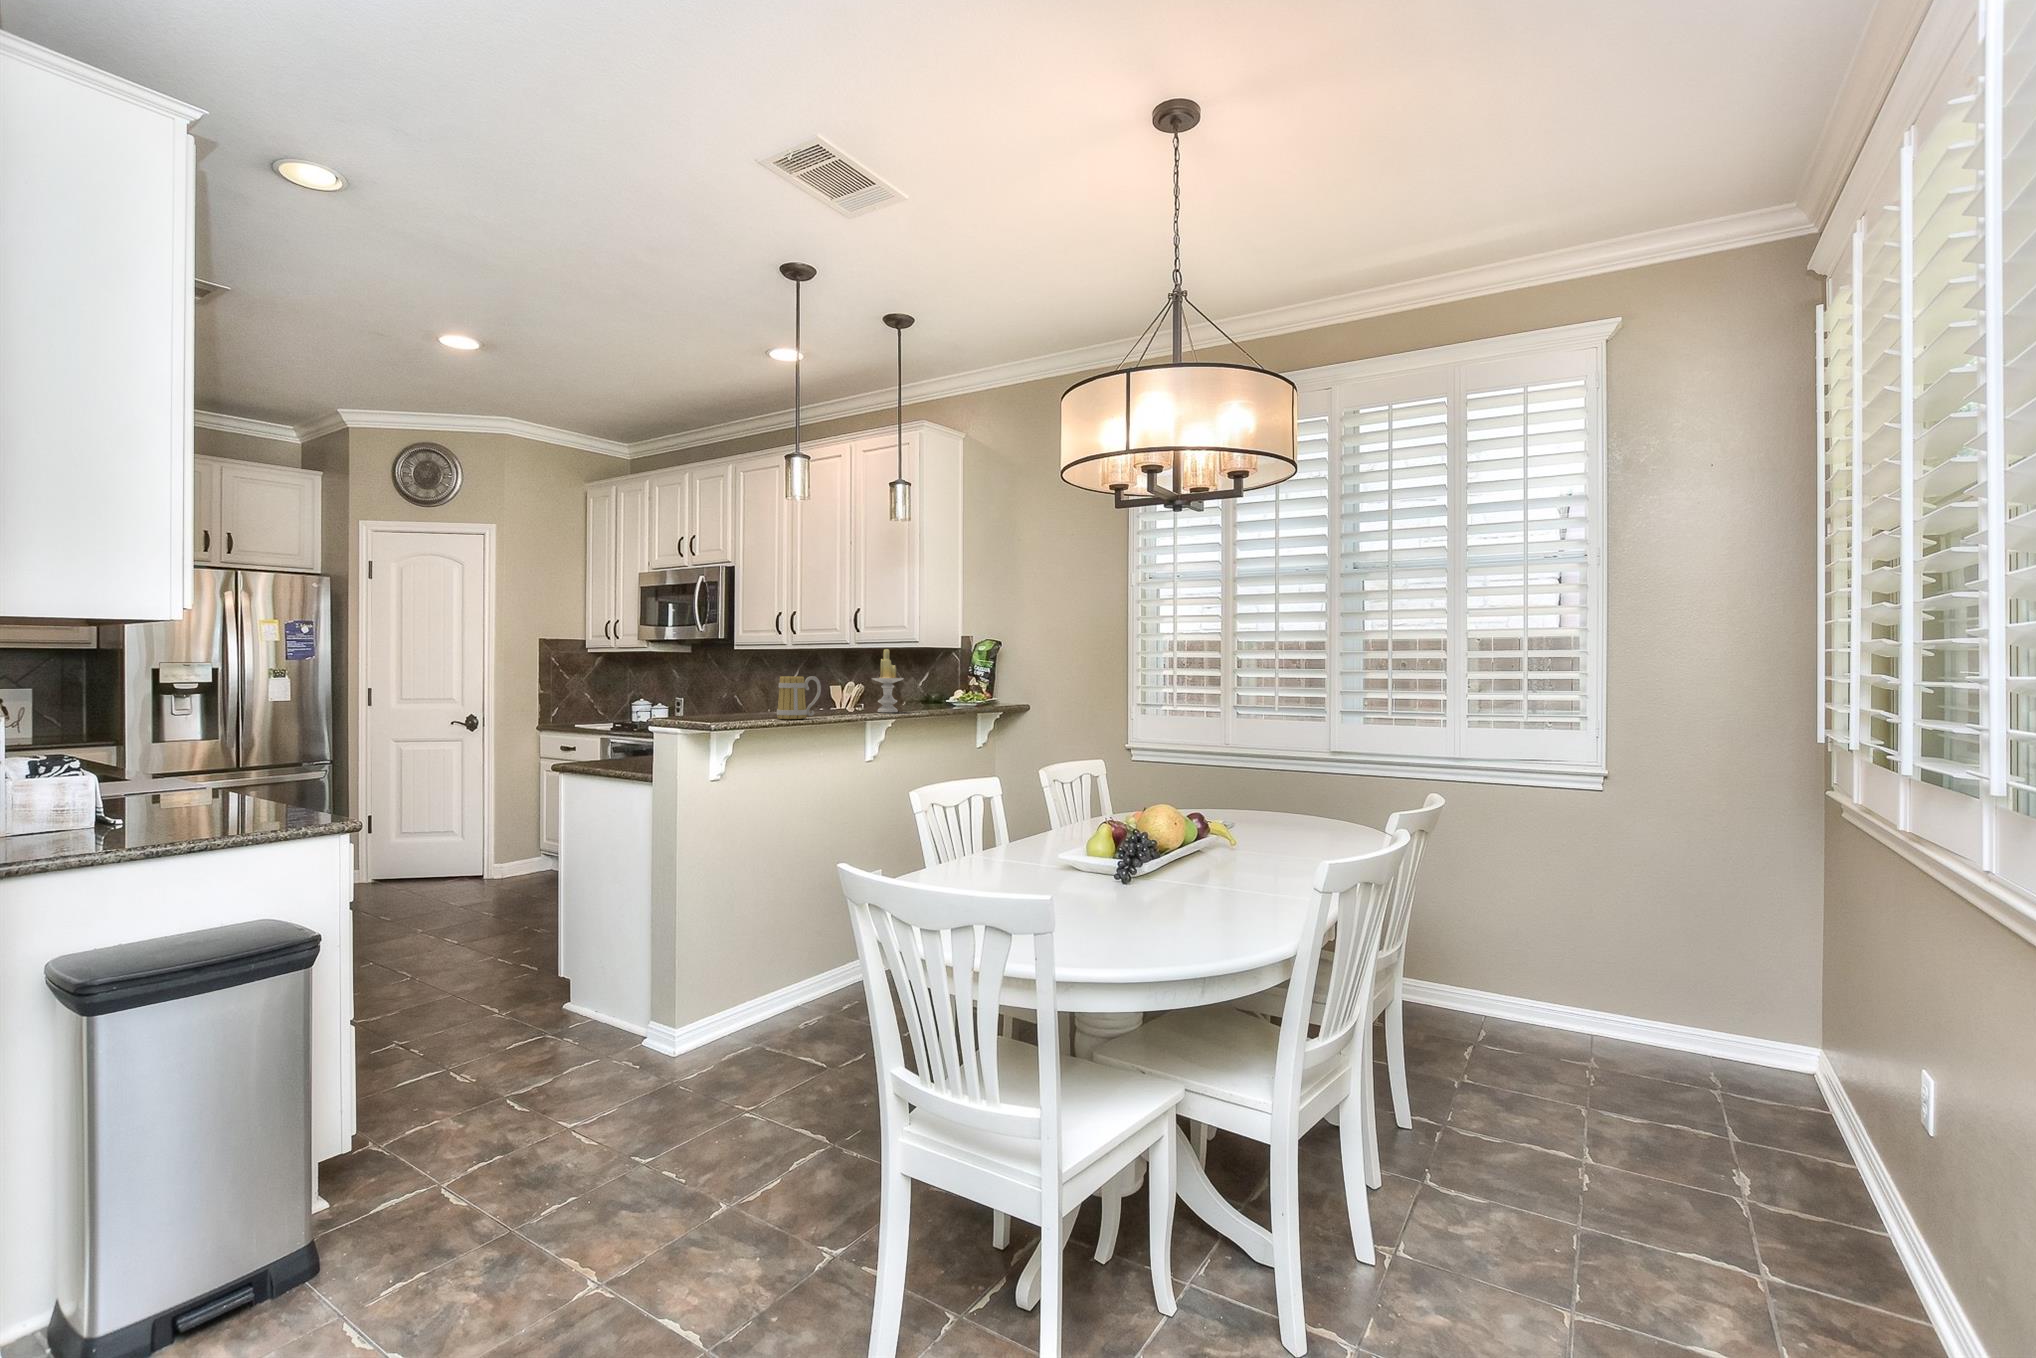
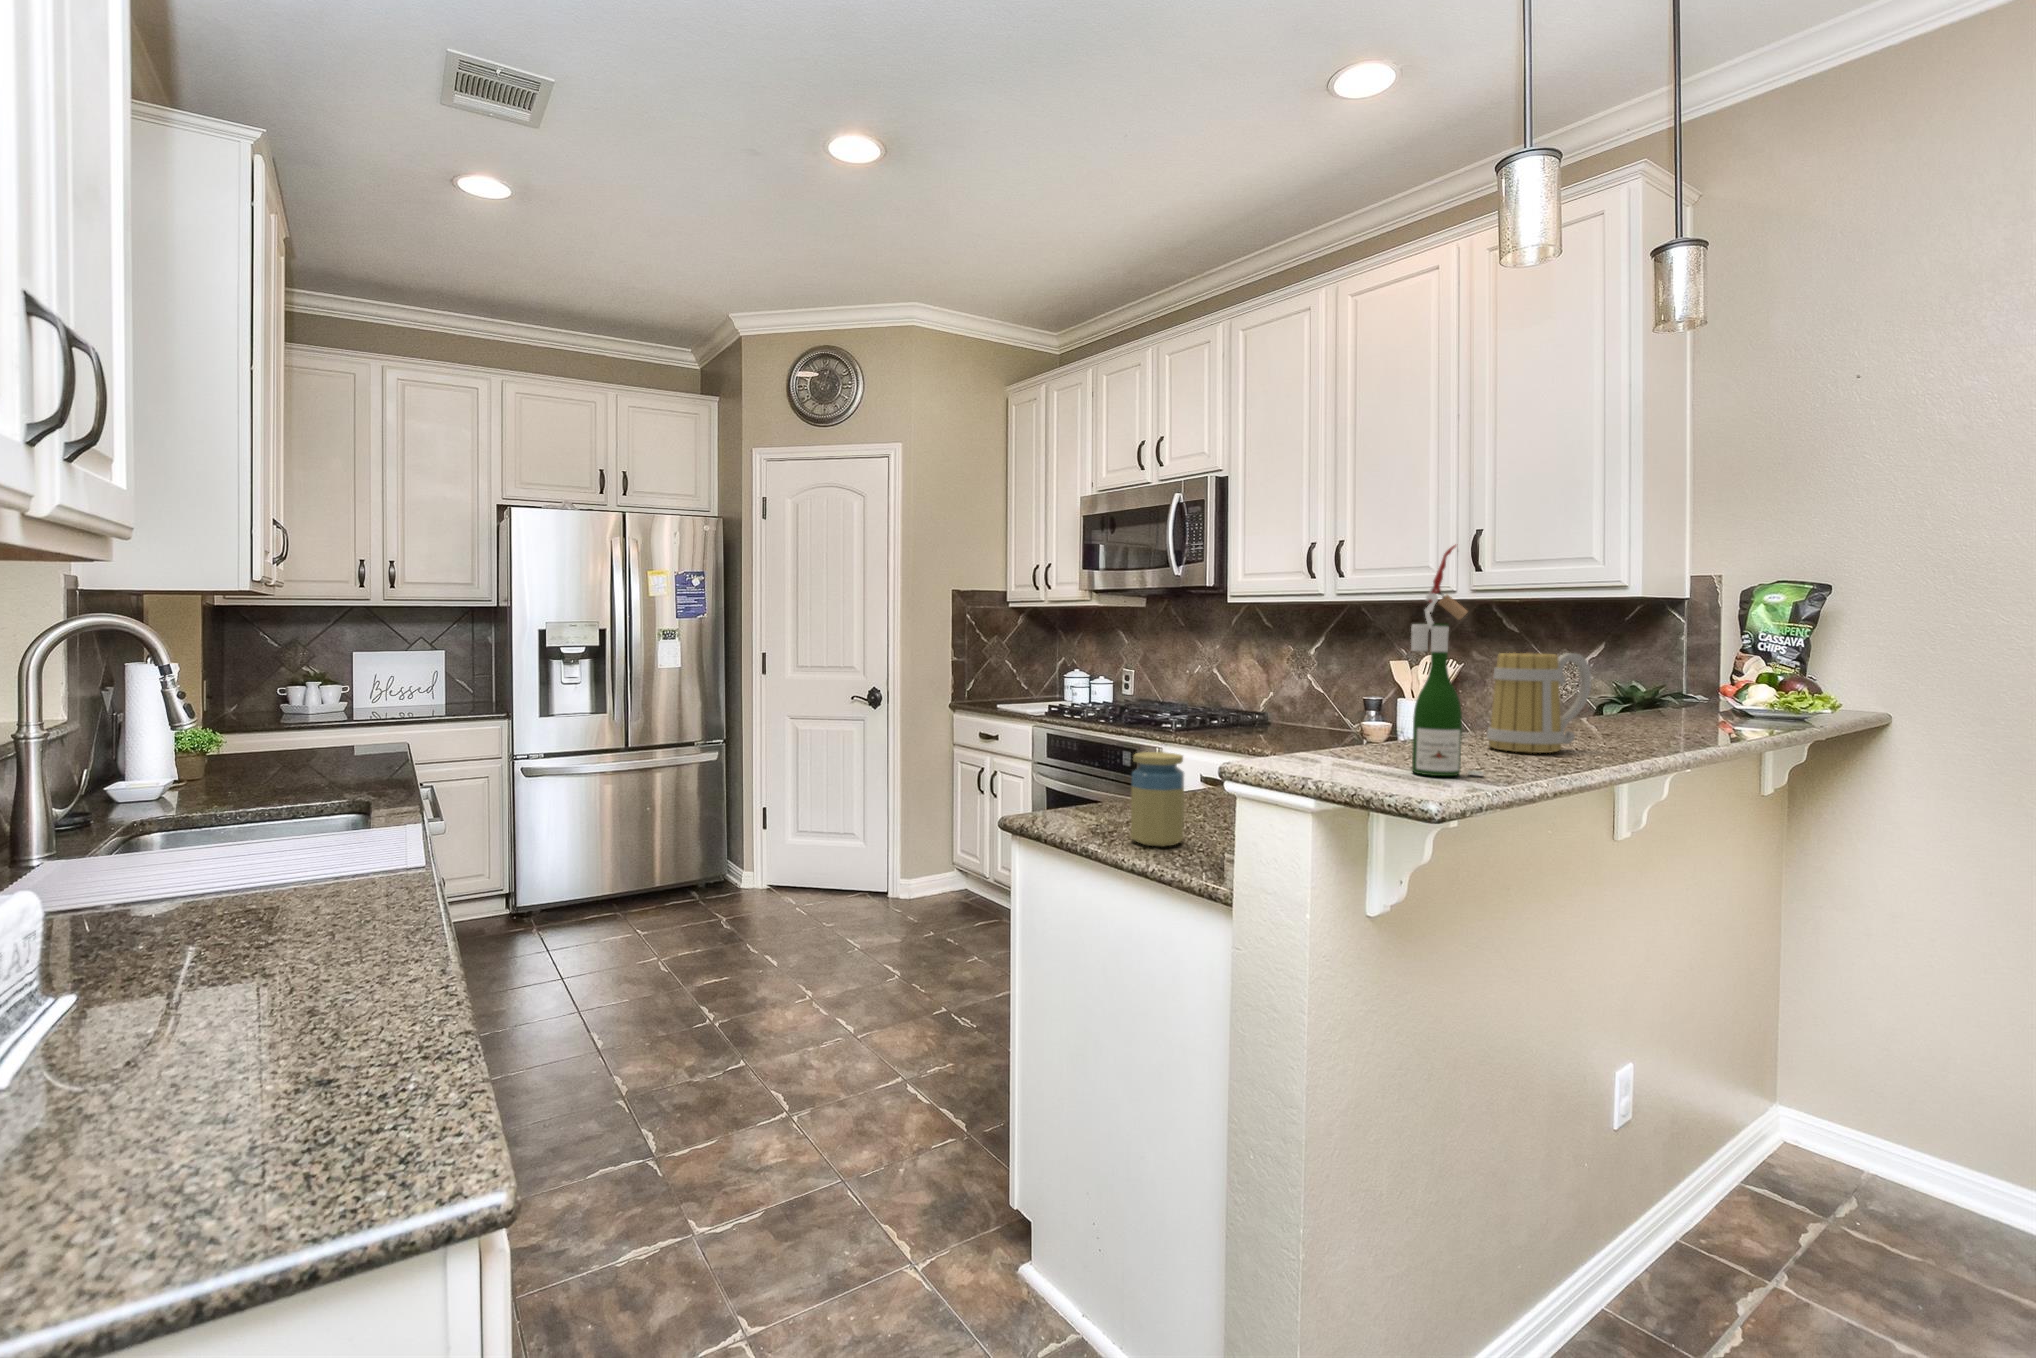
wine bottle: none [717,632,745,725] -> present [1411,544,1484,776]
candle: present [872,649,904,712] -> none [1622,594,1704,730]
jar: none [612,728,640,772] -> present [1131,752,1184,846]

